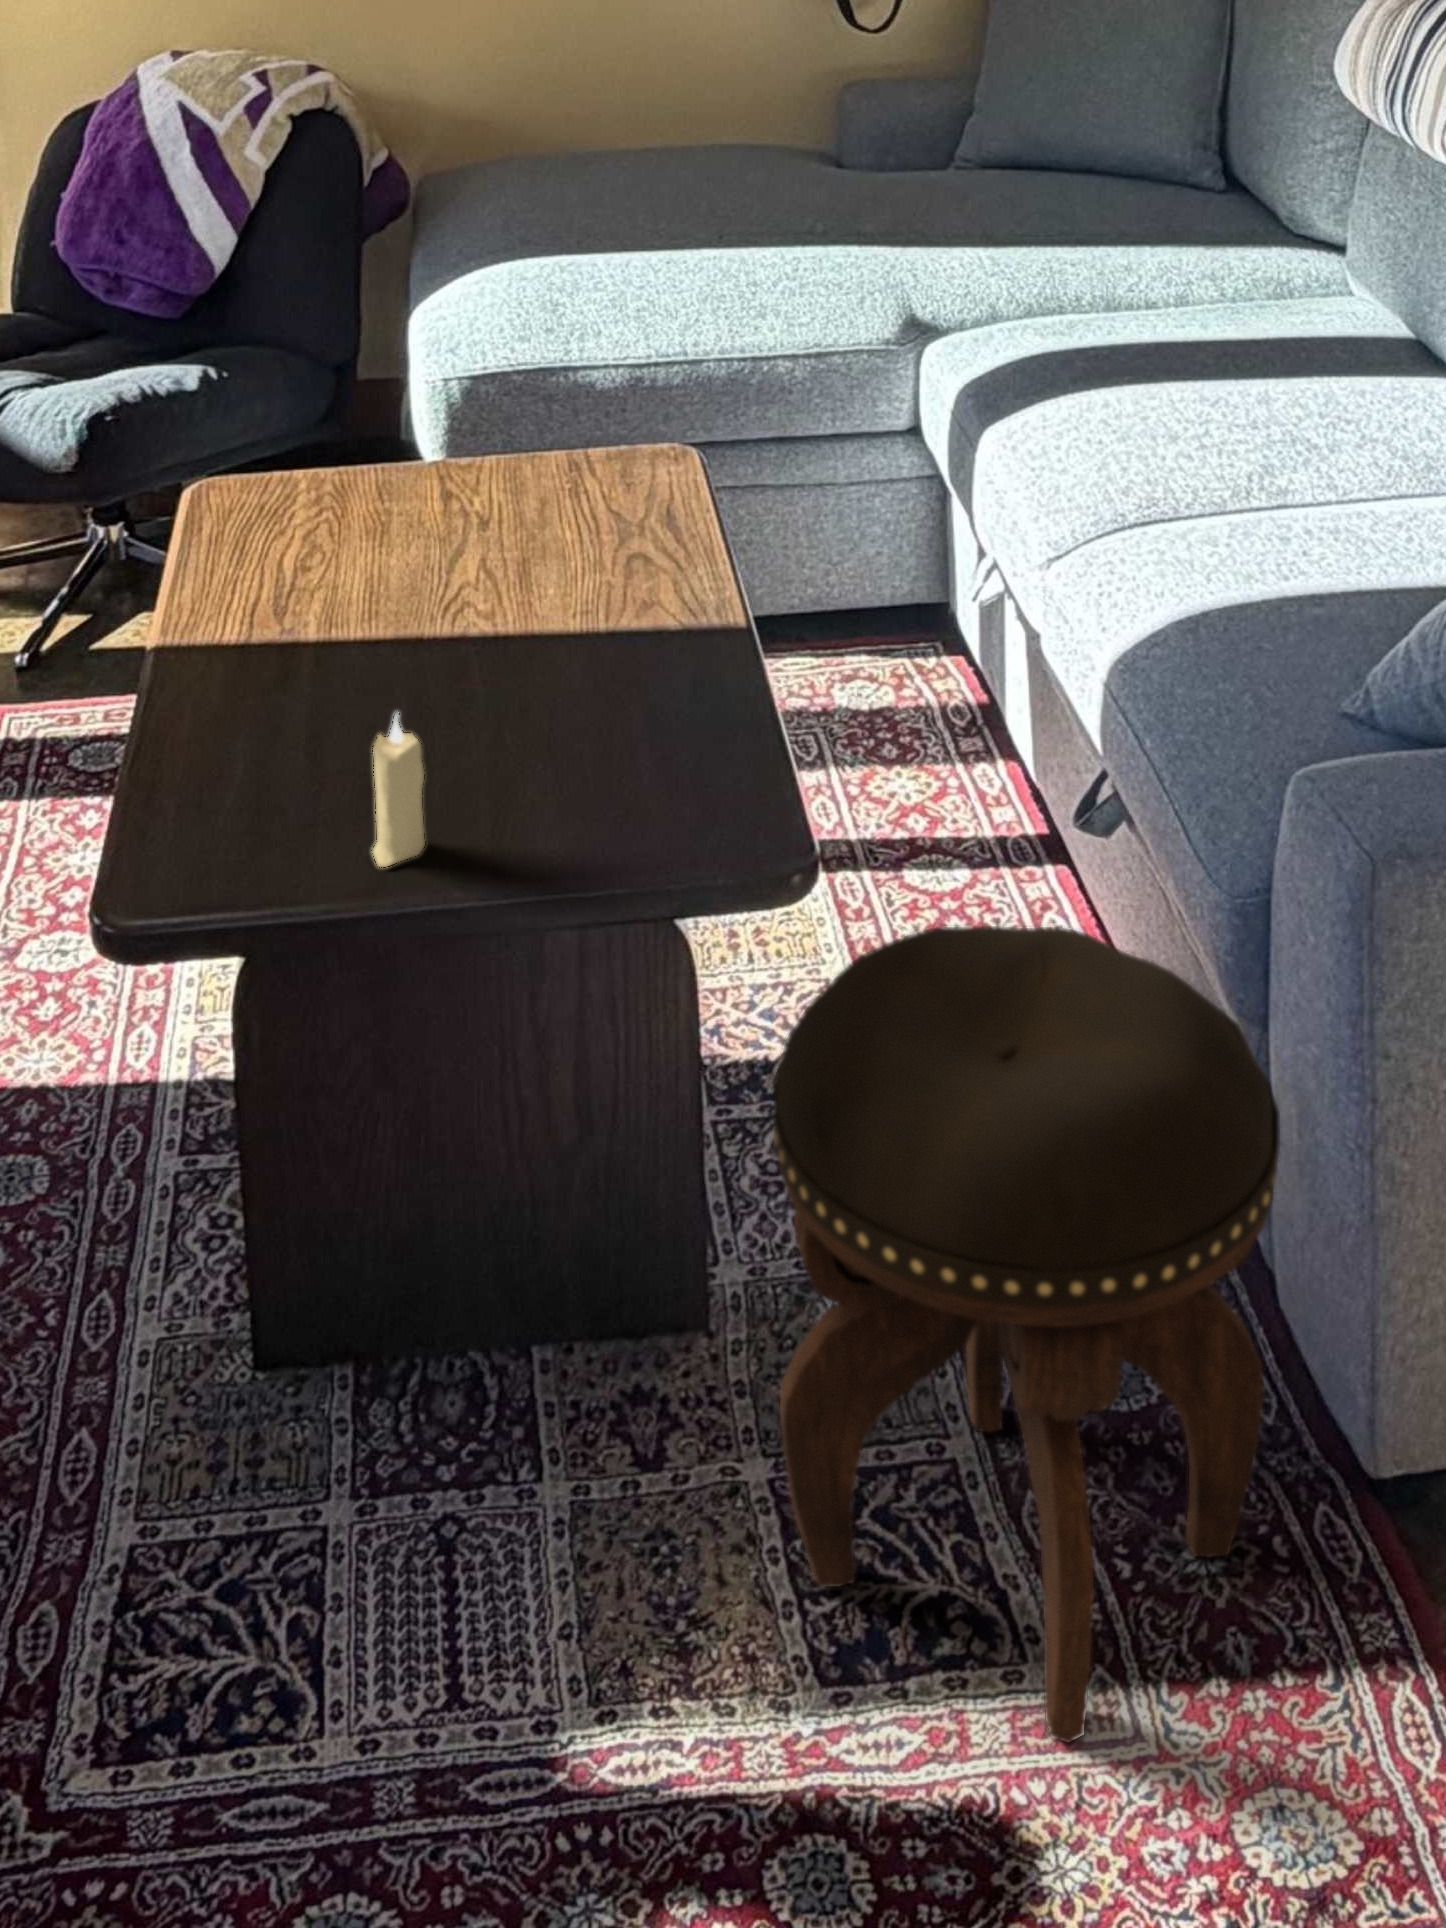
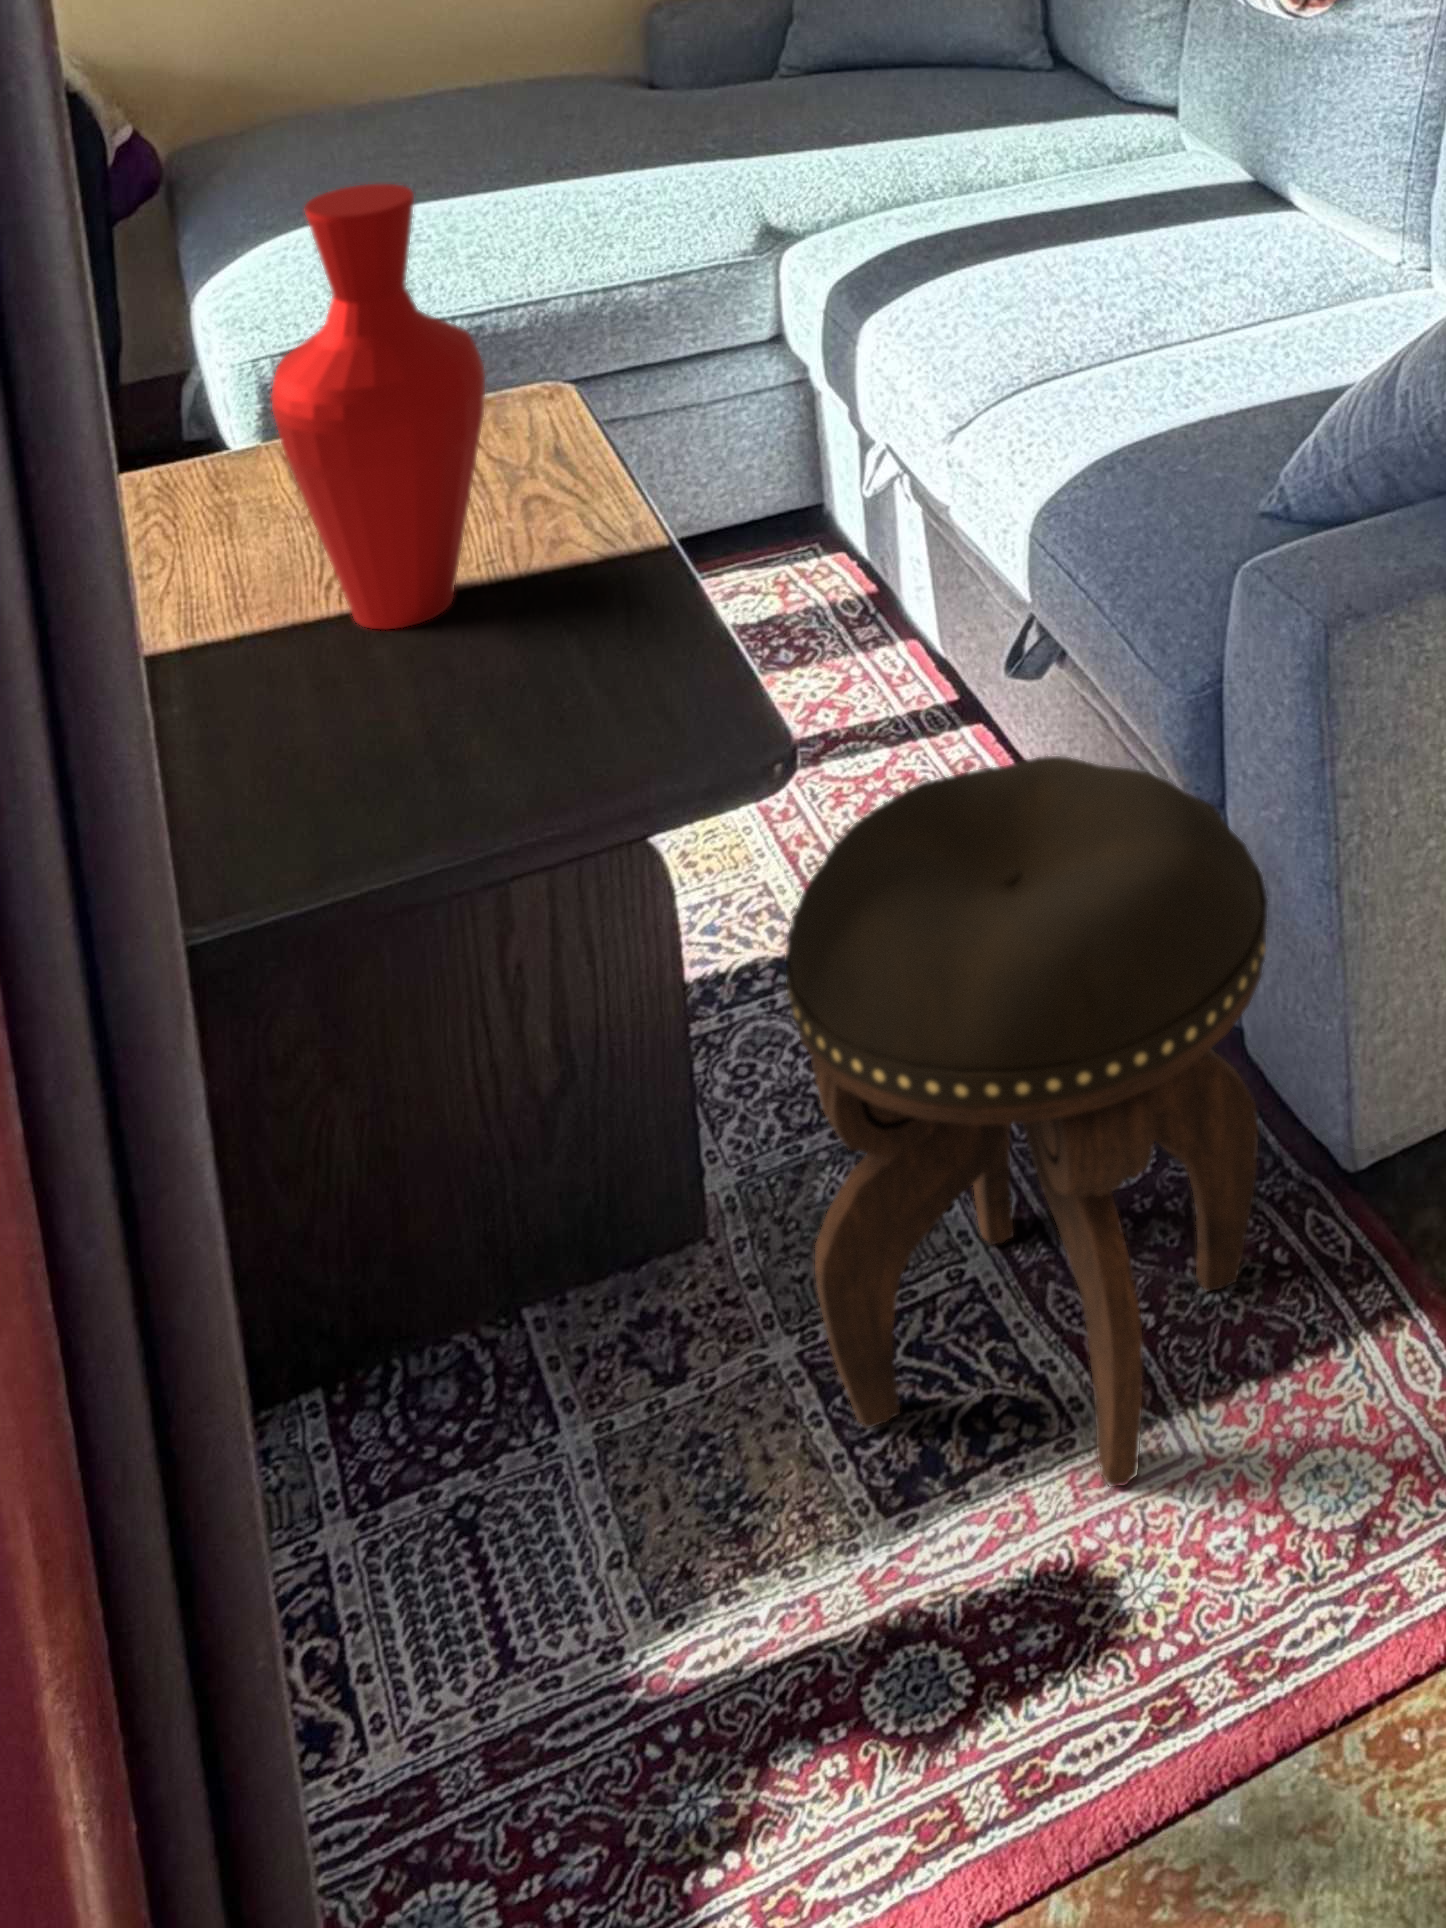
vase: none [394,235,581,663] -> present [272,184,485,629]
candle: present [373,715,425,867] -> none [316,685,381,849]

